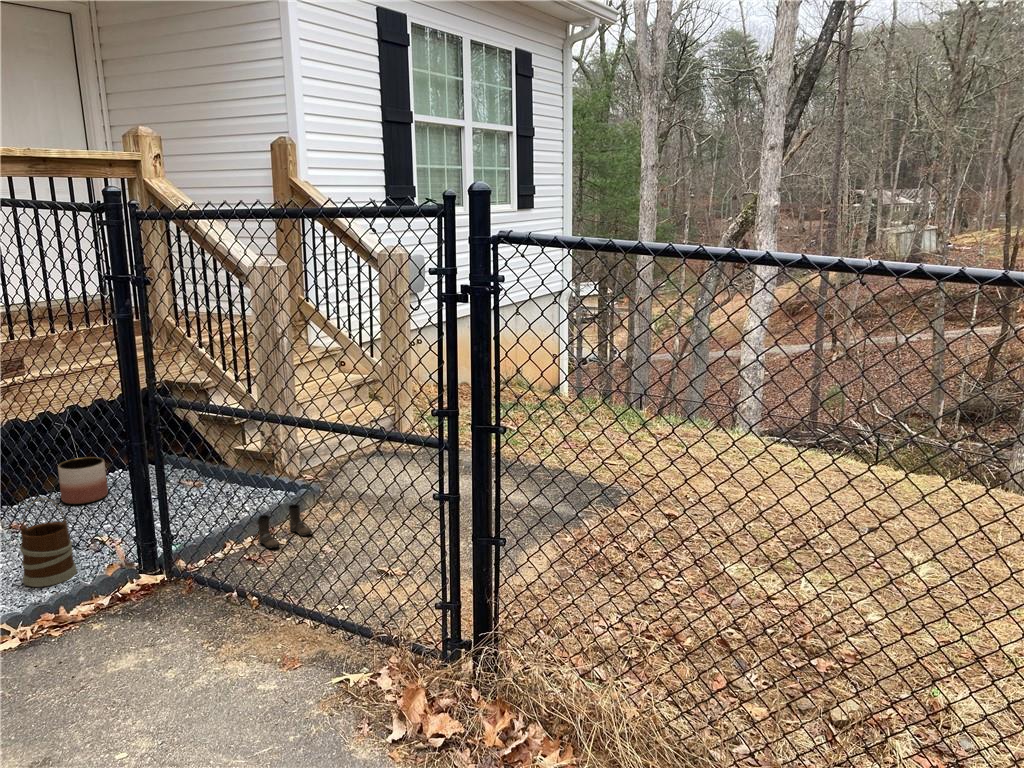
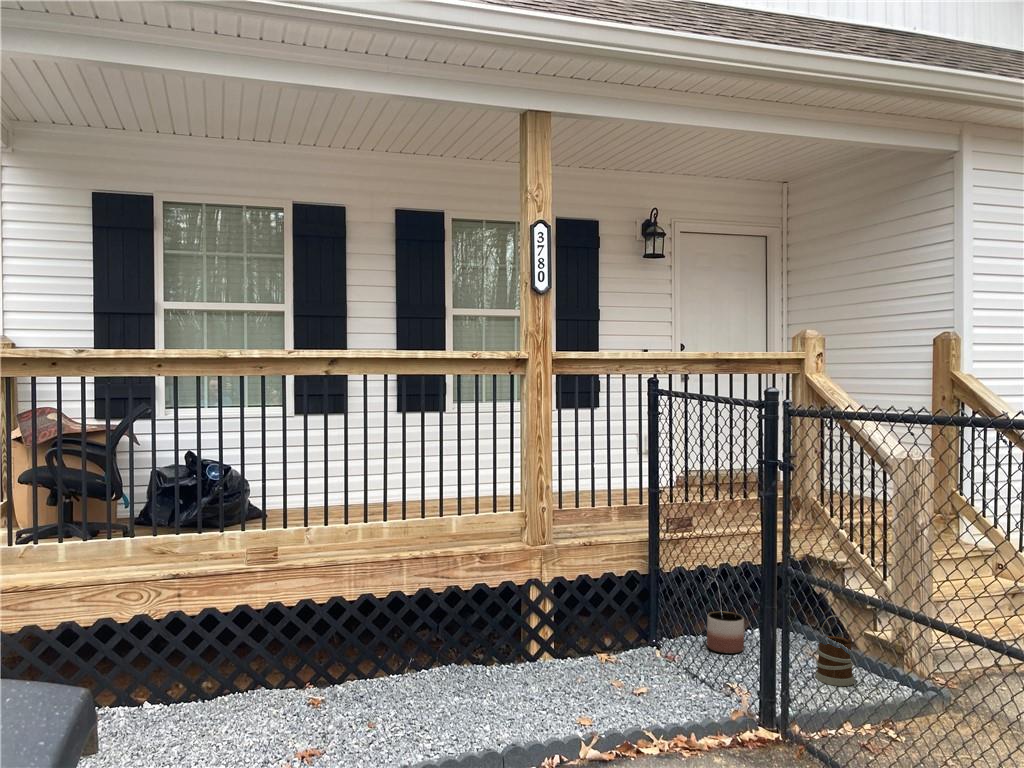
wooden bucket: present [20,498,77,587] -> present [816,615,854,686]
boots: present [257,504,312,548] -> none [874,707,935,746]

